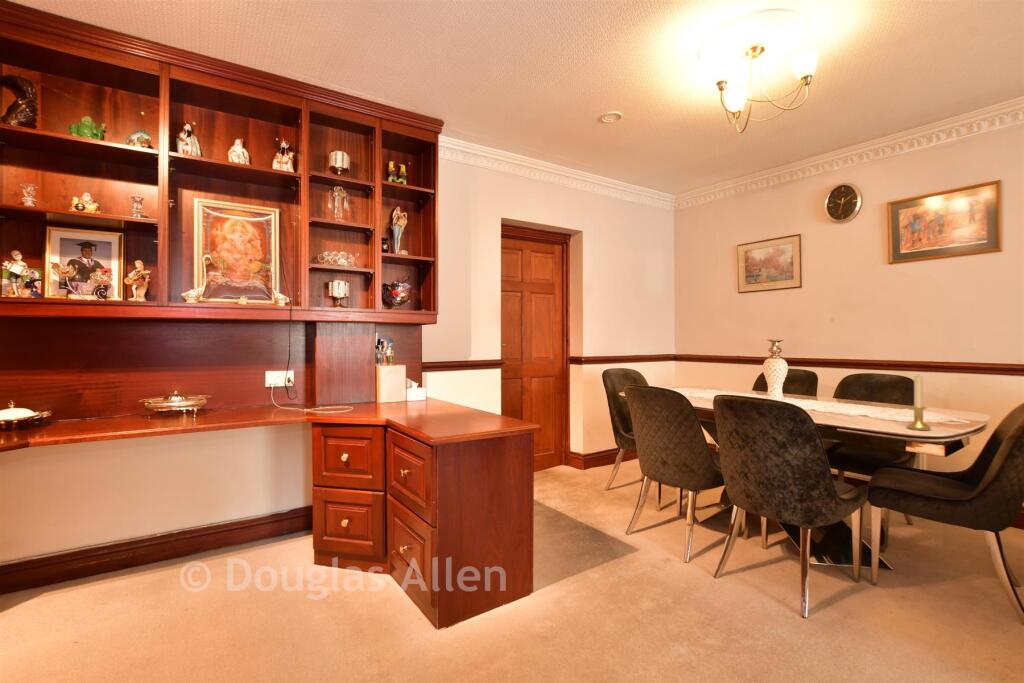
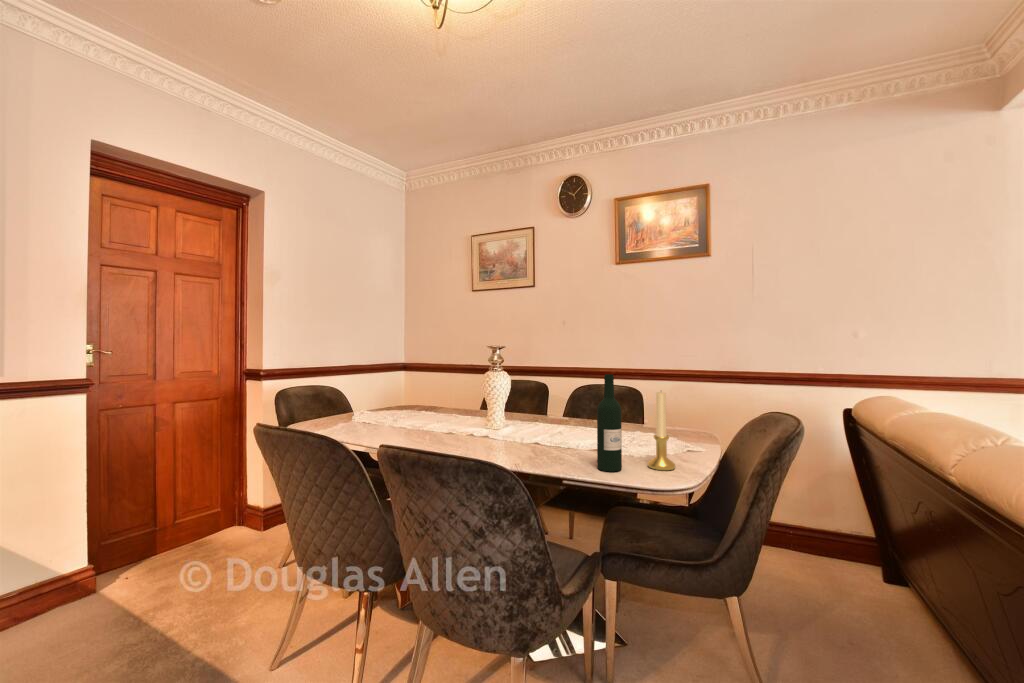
wine bottle: none [864,363,884,428] -> present [597,374,622,472]

